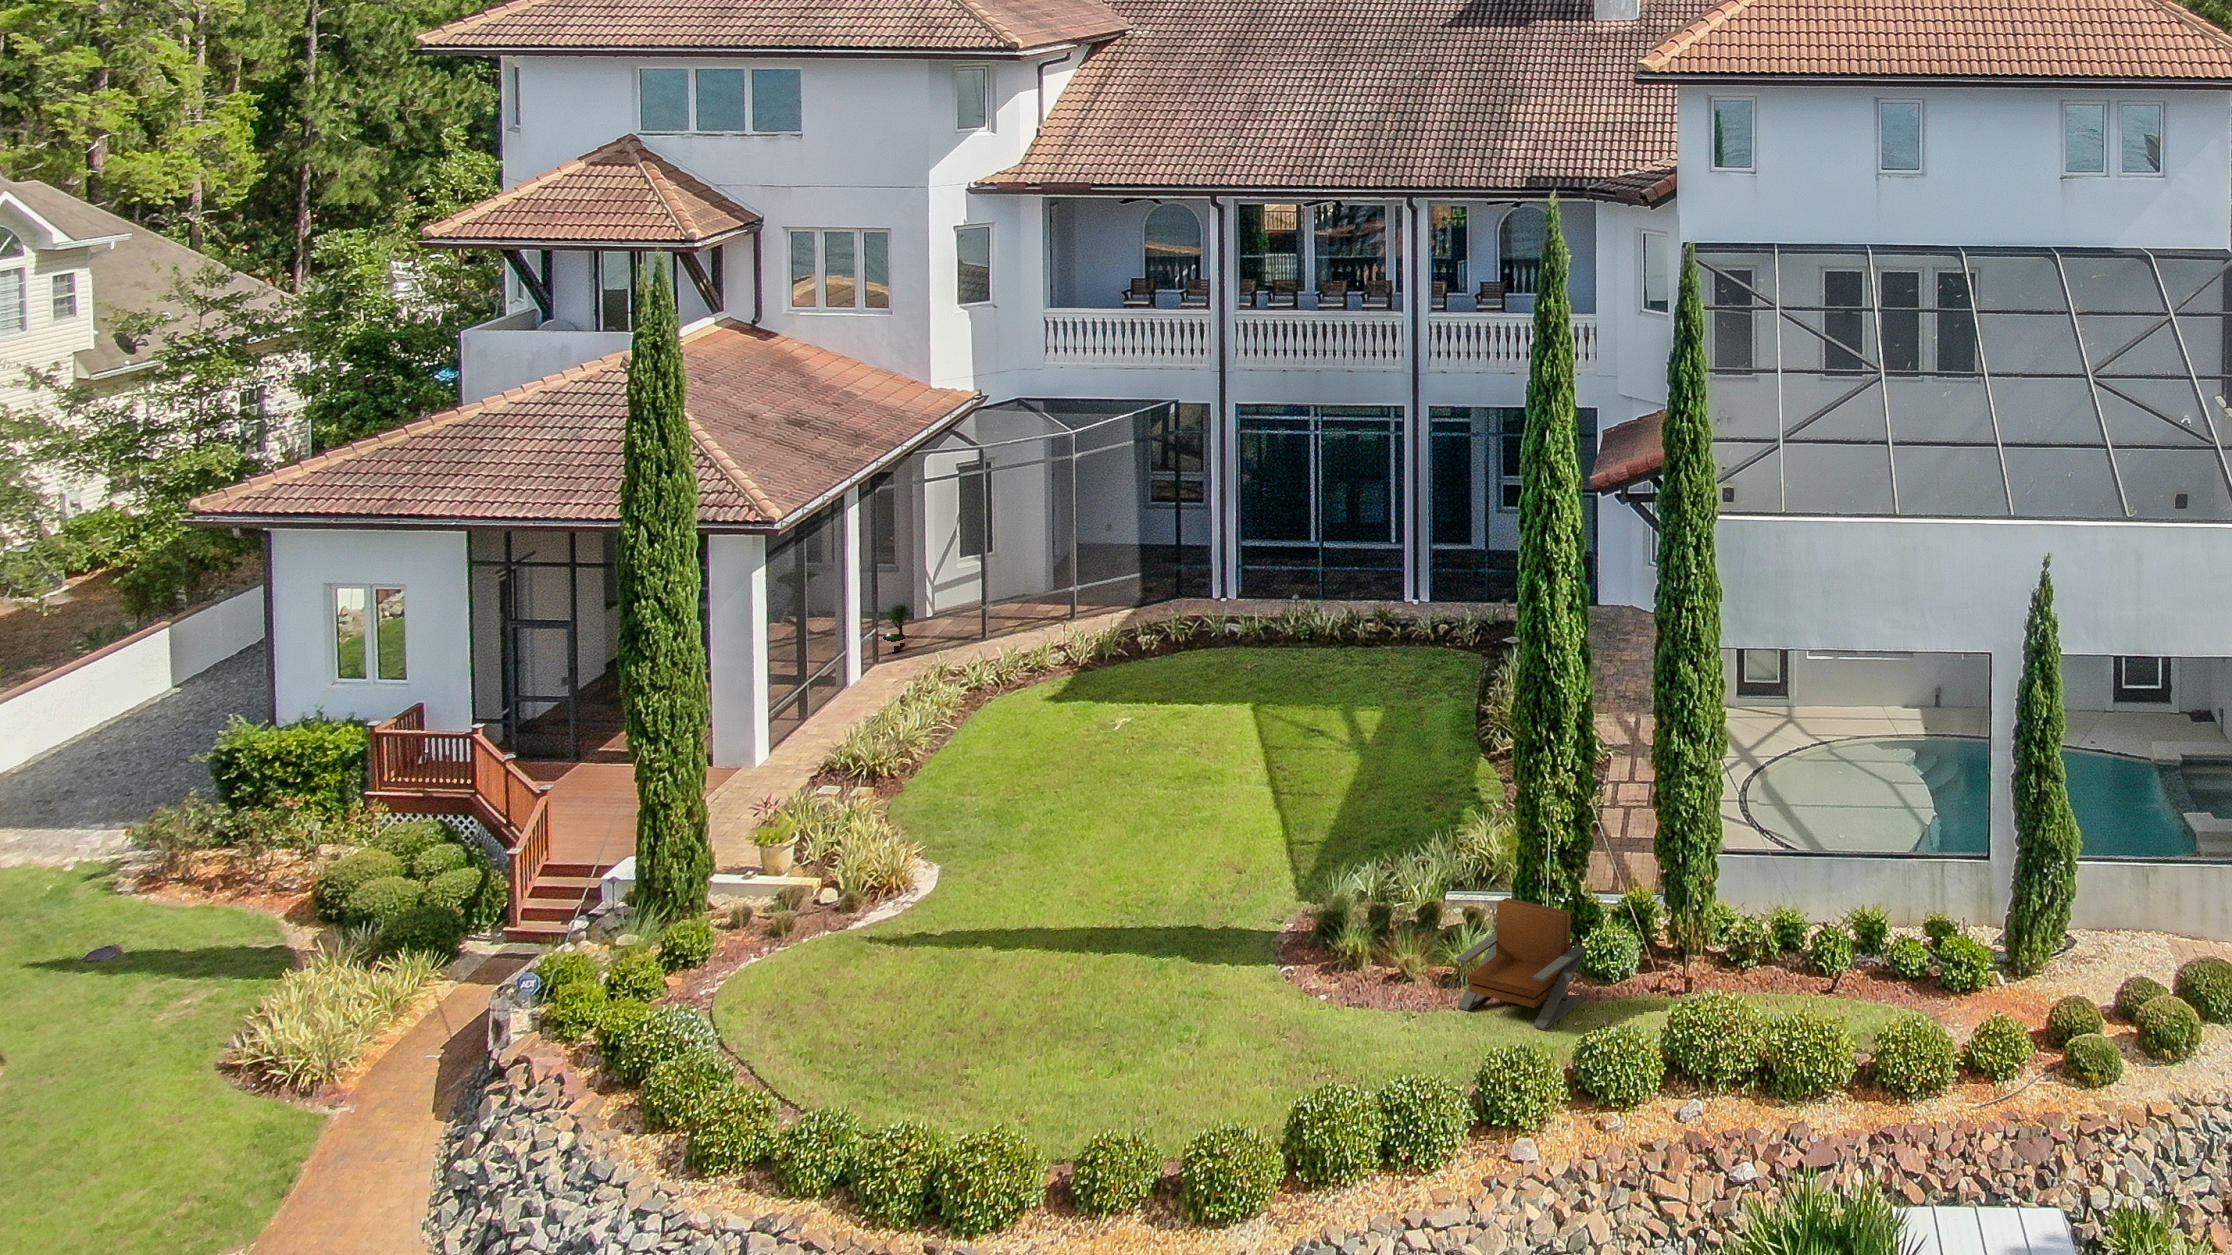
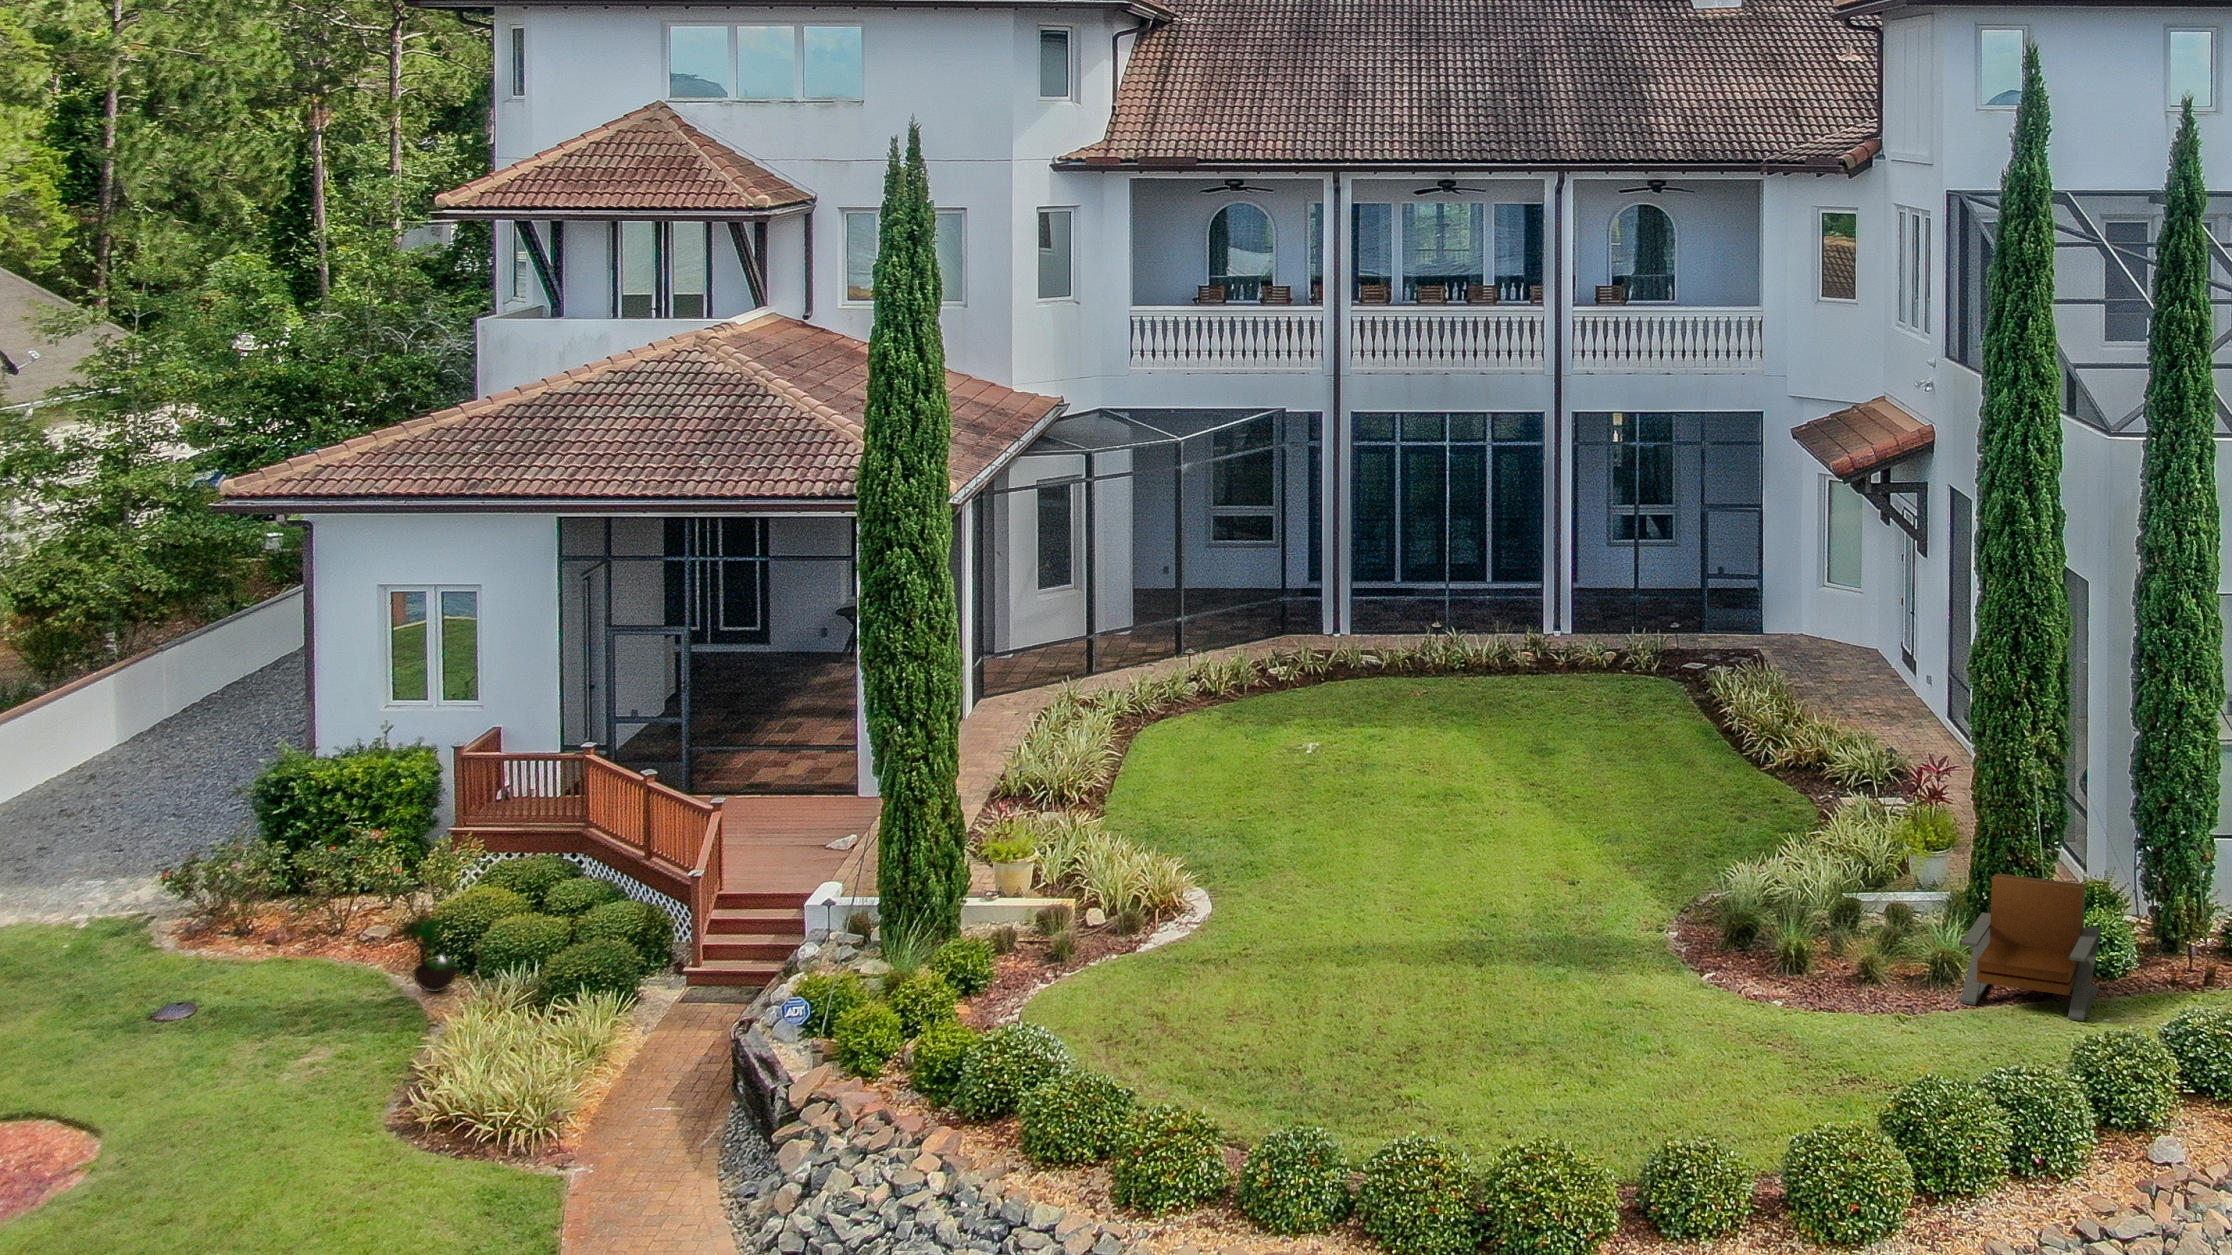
potted tree: present [883,603,910,652] -> present [397,915,457,992]

